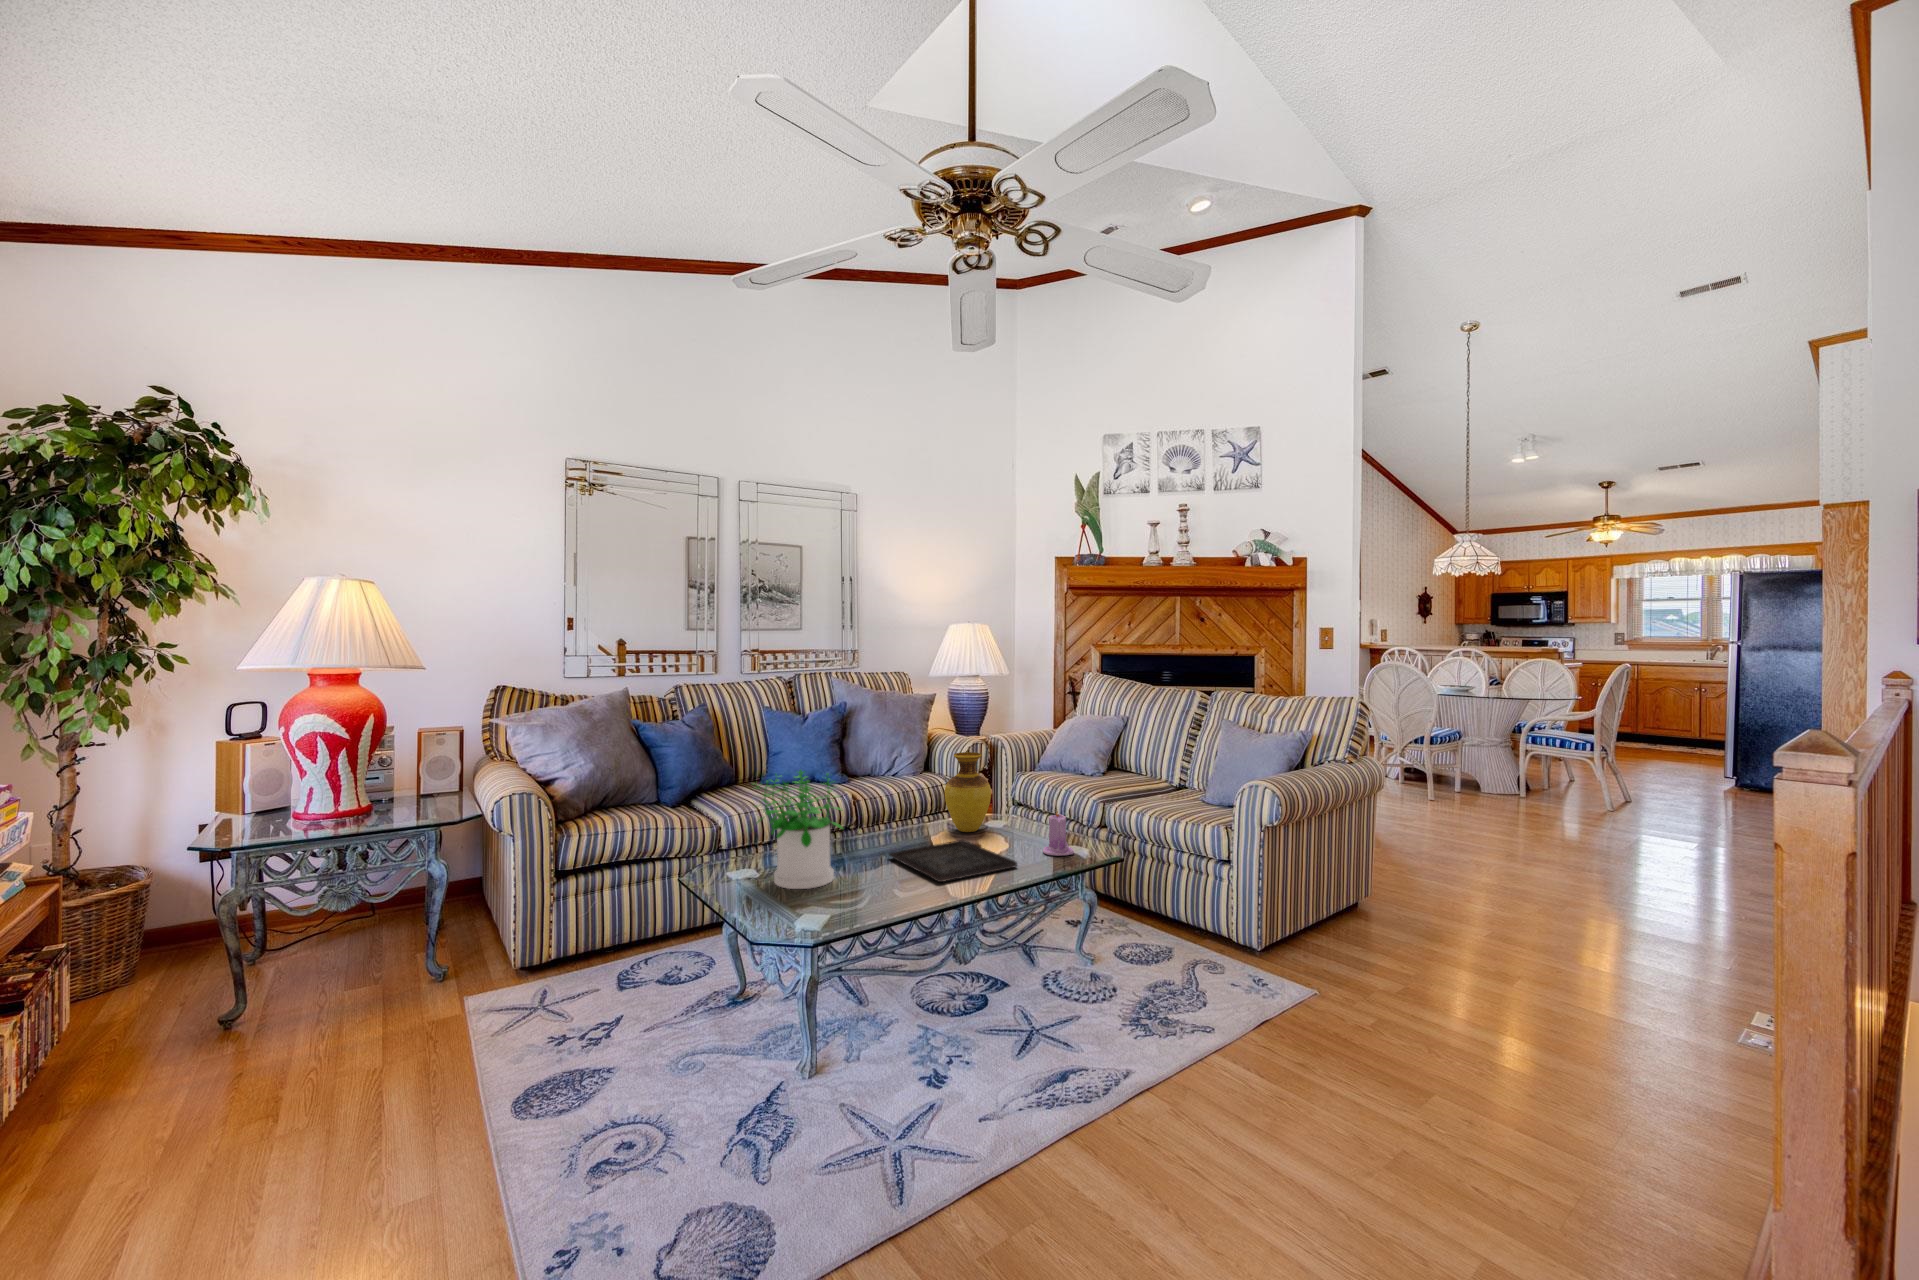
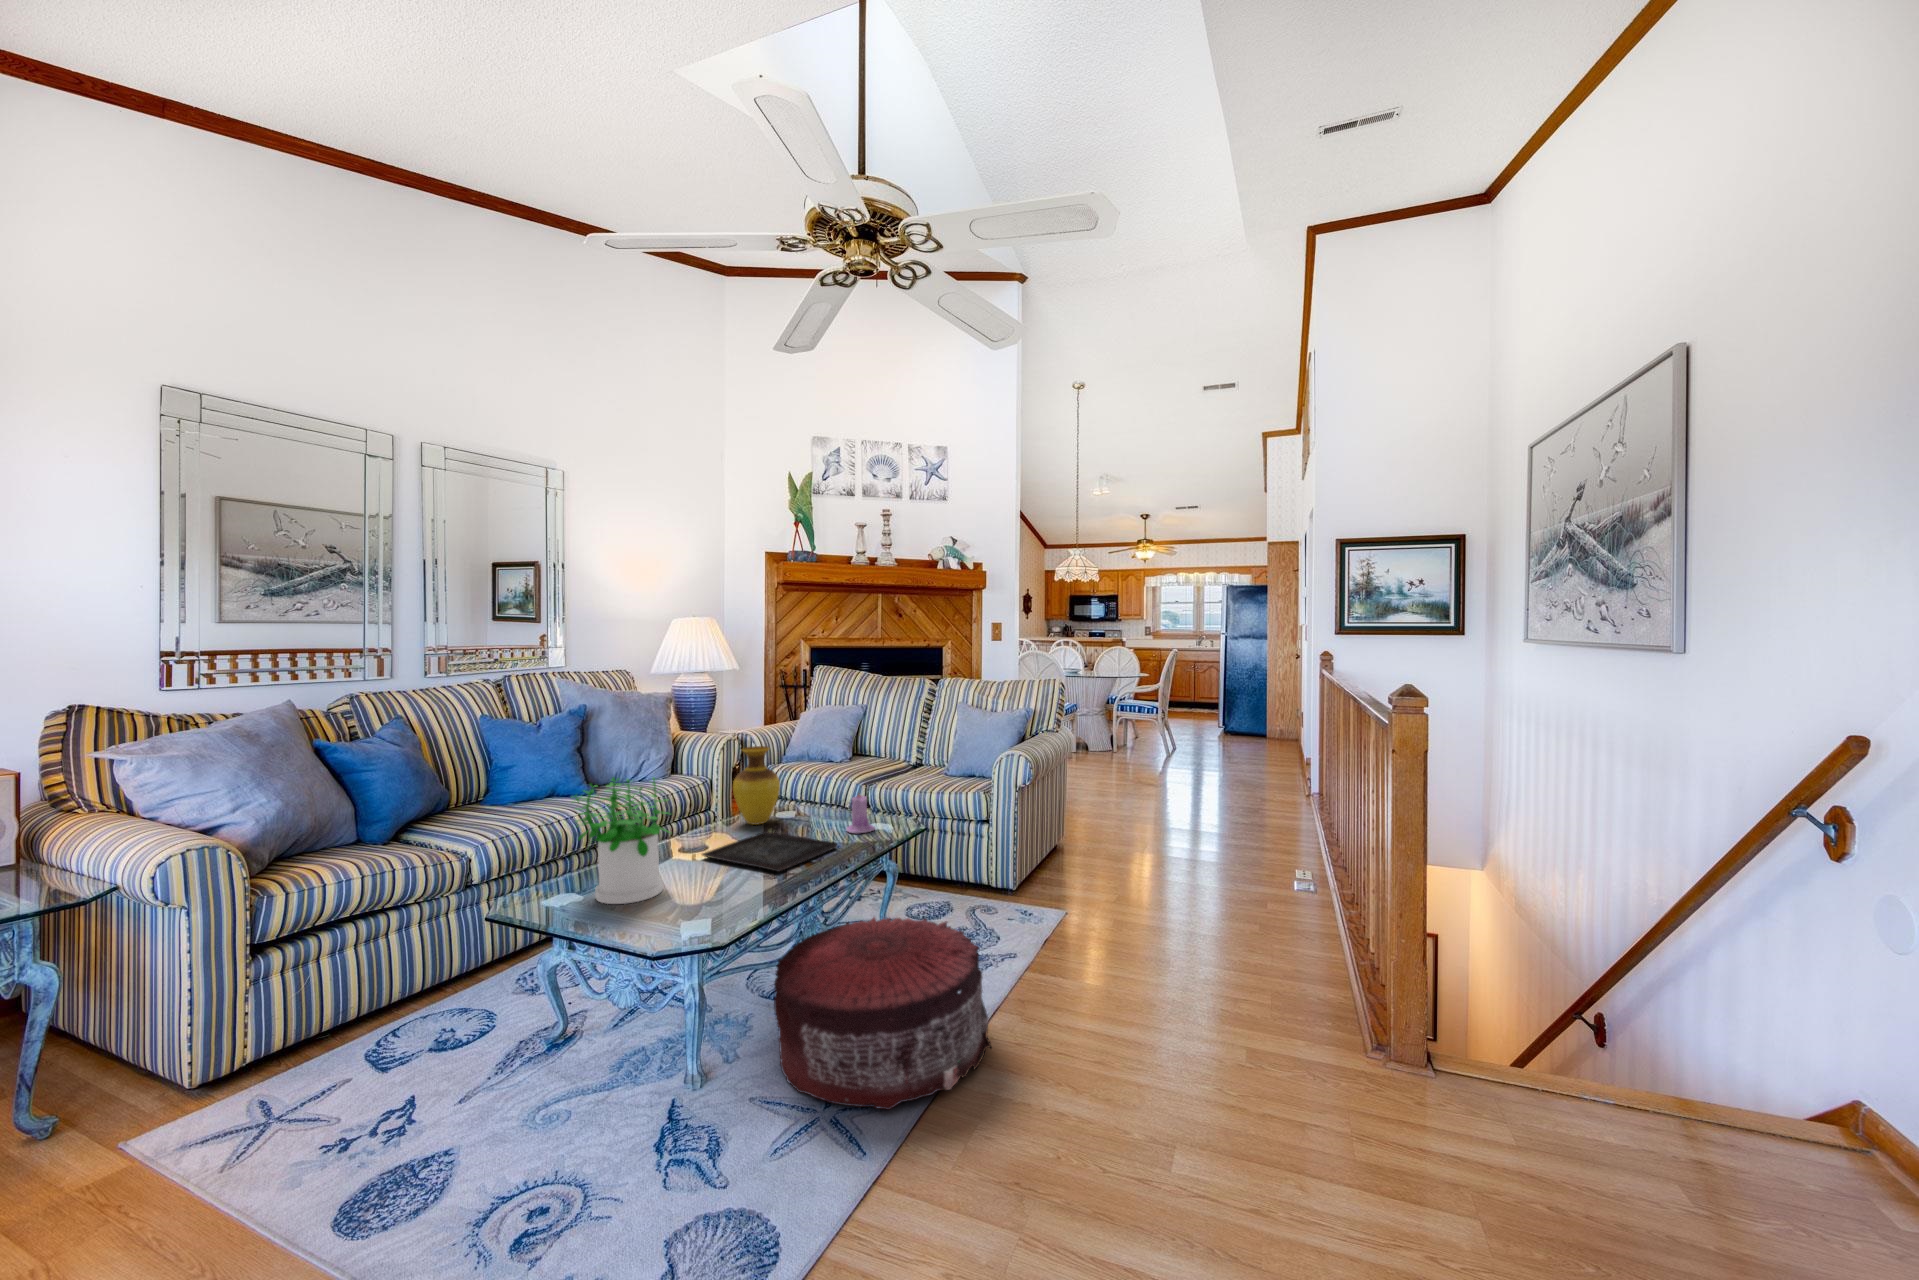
pouf: none [879,946,1107,1159] -> present [774,917,992,1110]

